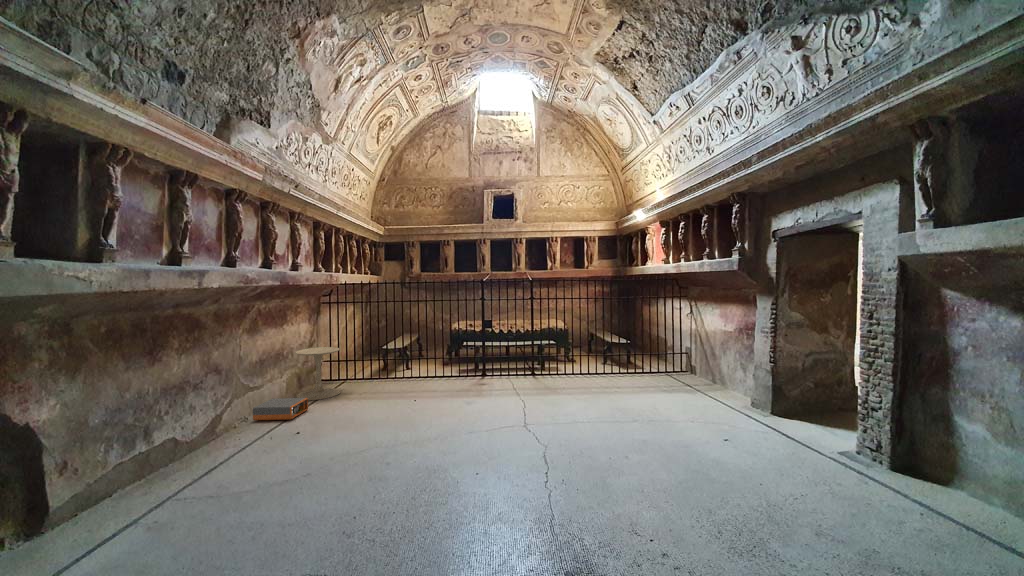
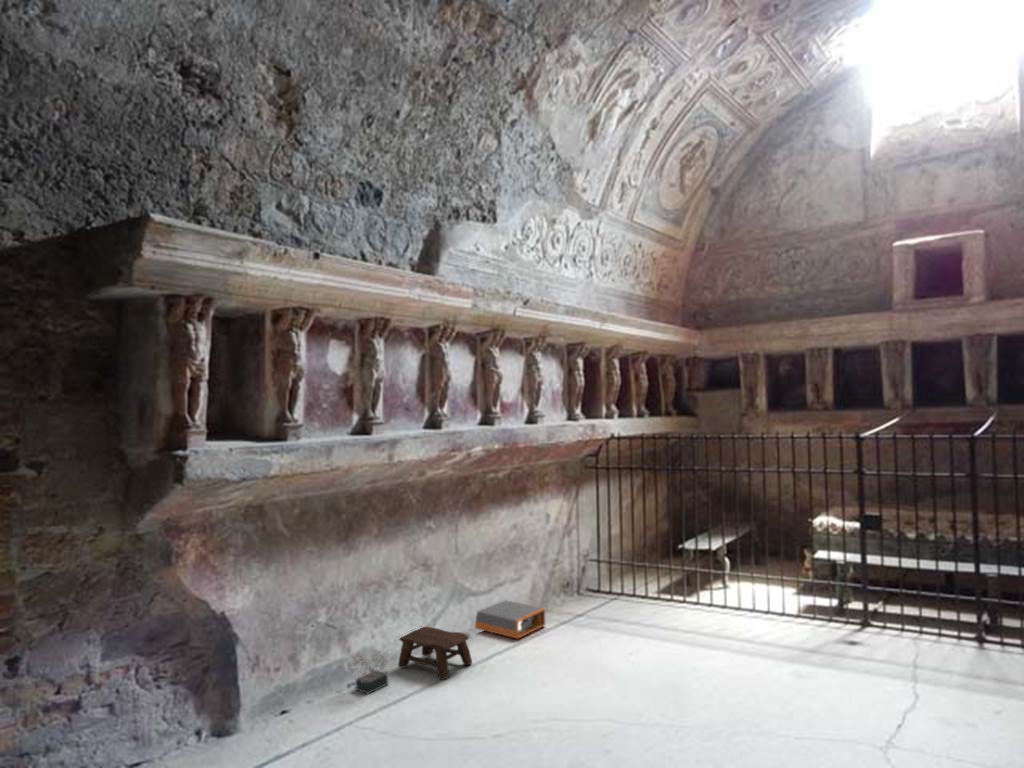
pedestal table: present [295,347,341,400] -> none [540,528,602,610]
stool: none [196,418,263,454] -> present [398,626,472,679]
decorative plant: none [153,442,194,476] -> present [348,653,388,694]

